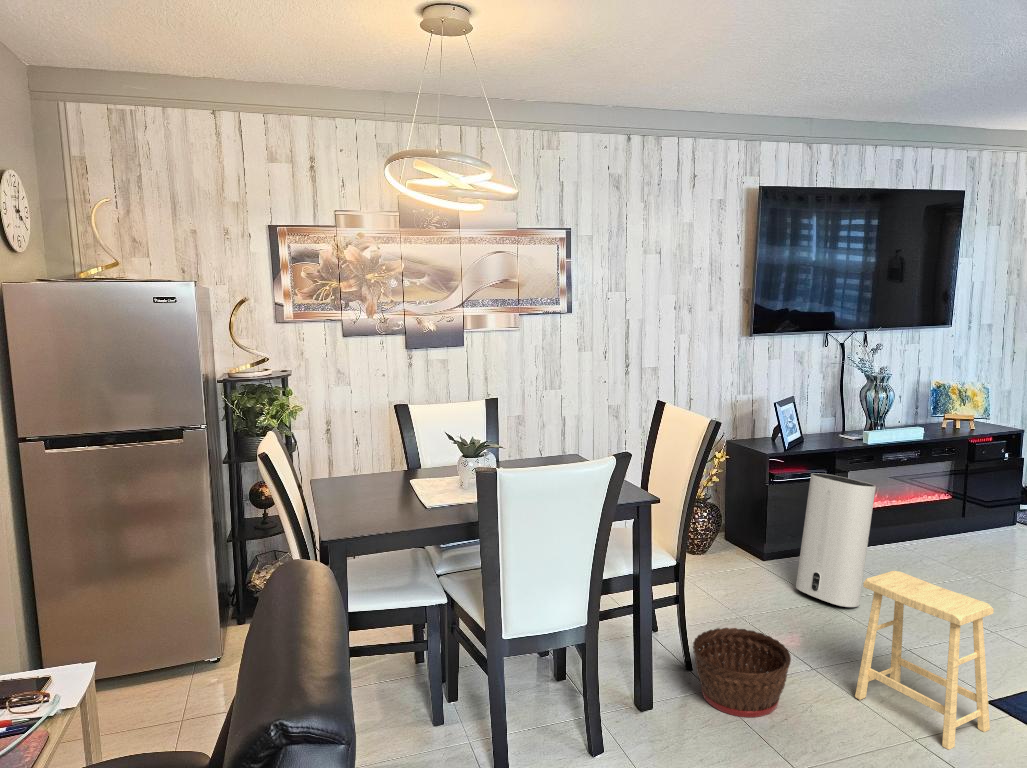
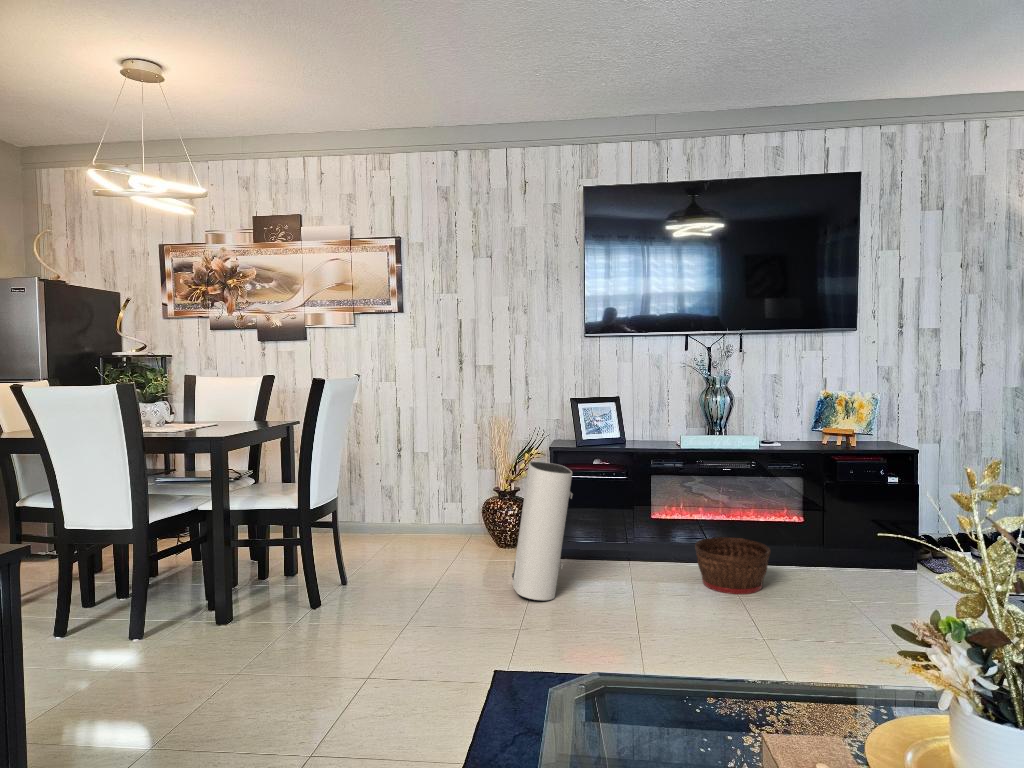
footstool: present [855,571,994,750] -> none [356,533,436,703]
basket: present [693,628,791,717] -> present [695,537,770,594]

